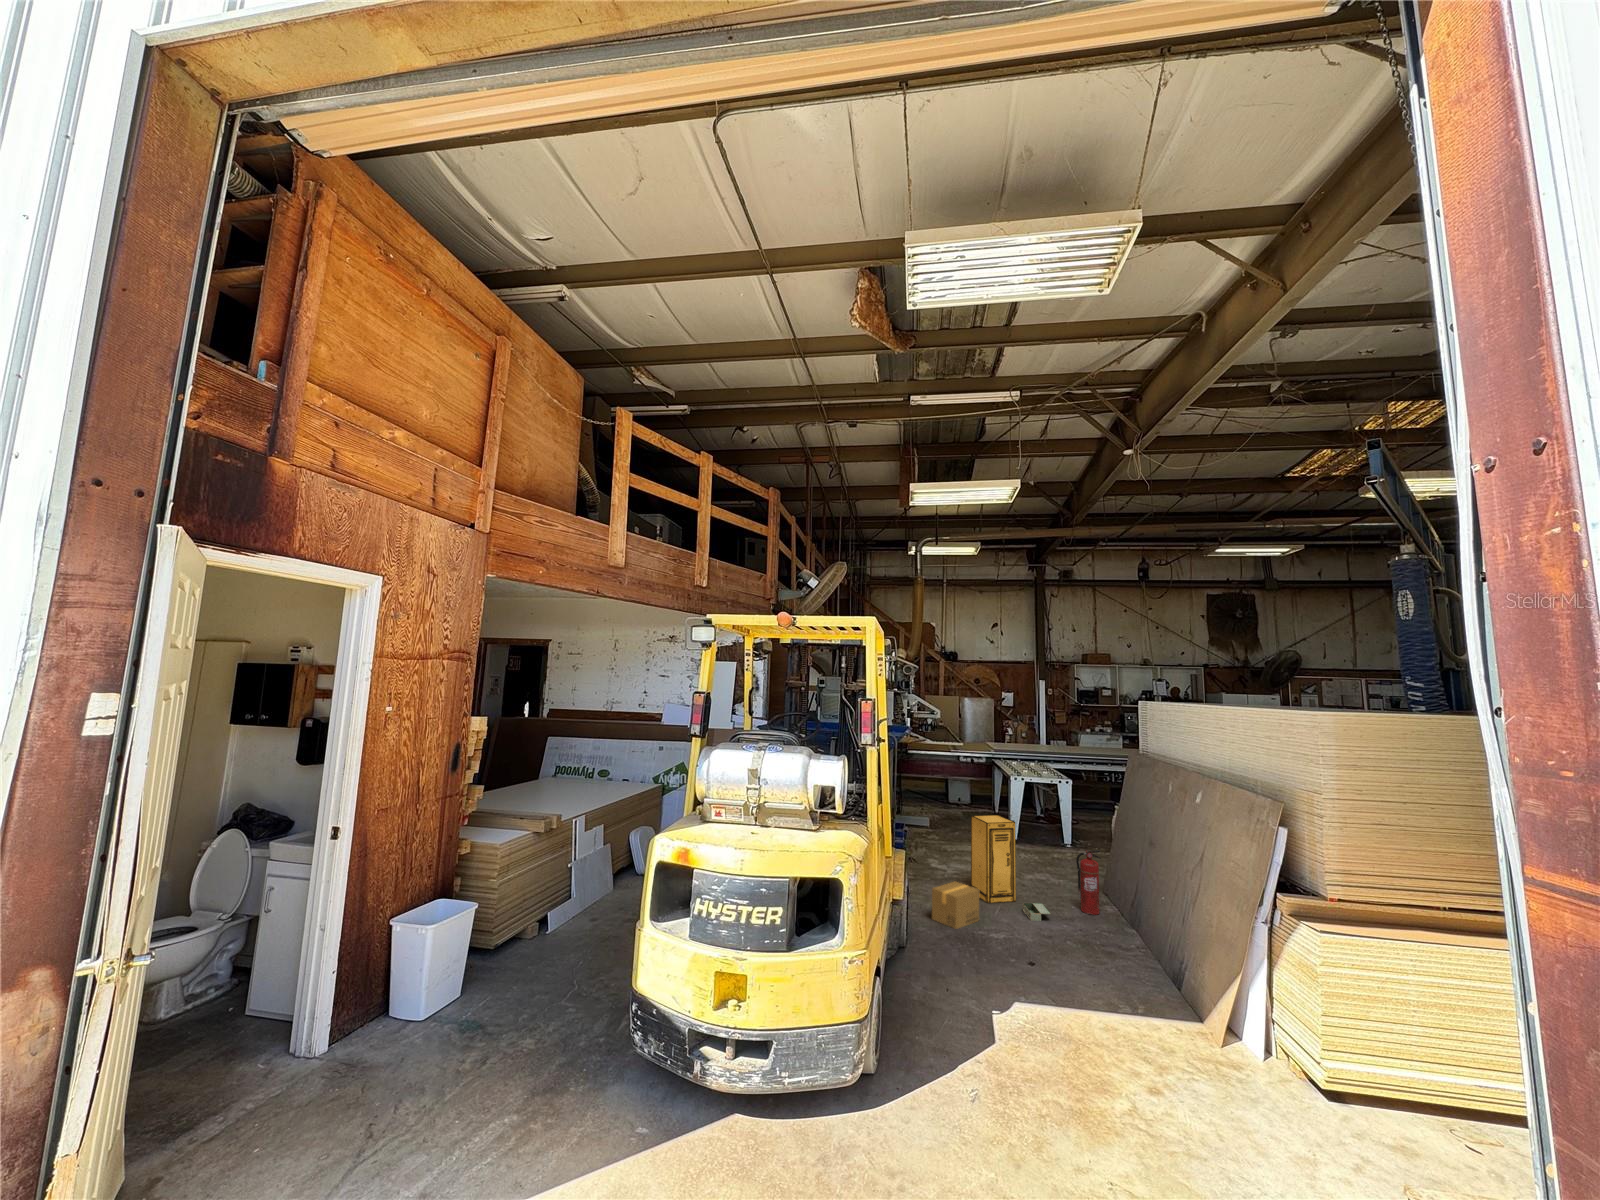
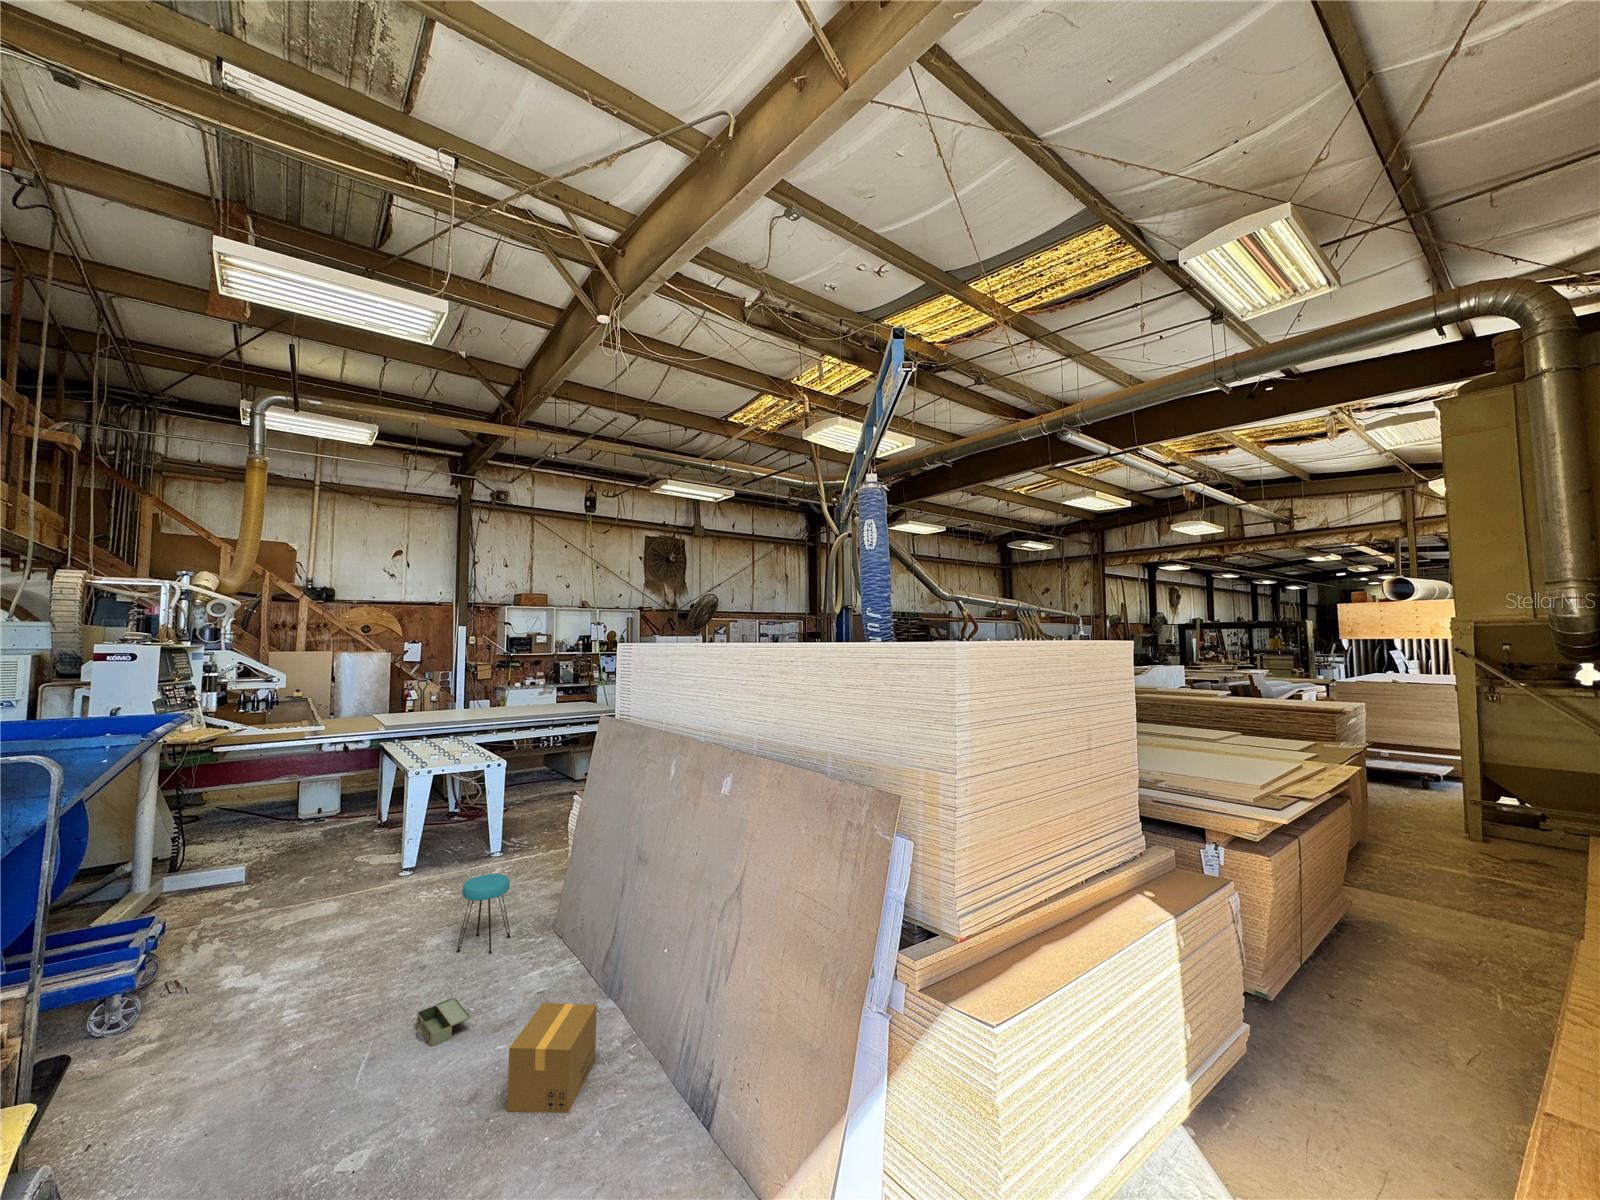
storage cabinet: present [971,815,1016,904] -> none [309,859,410,1041]
stool: none [1044,845,1077,894] -> present [457,874,510,953]
fire extinguisher: present [1076,850,1101,915] -> none [515,876,554,982]
cardboard box: present [932,882,979,929] -> present [507,1003,597,1113]

